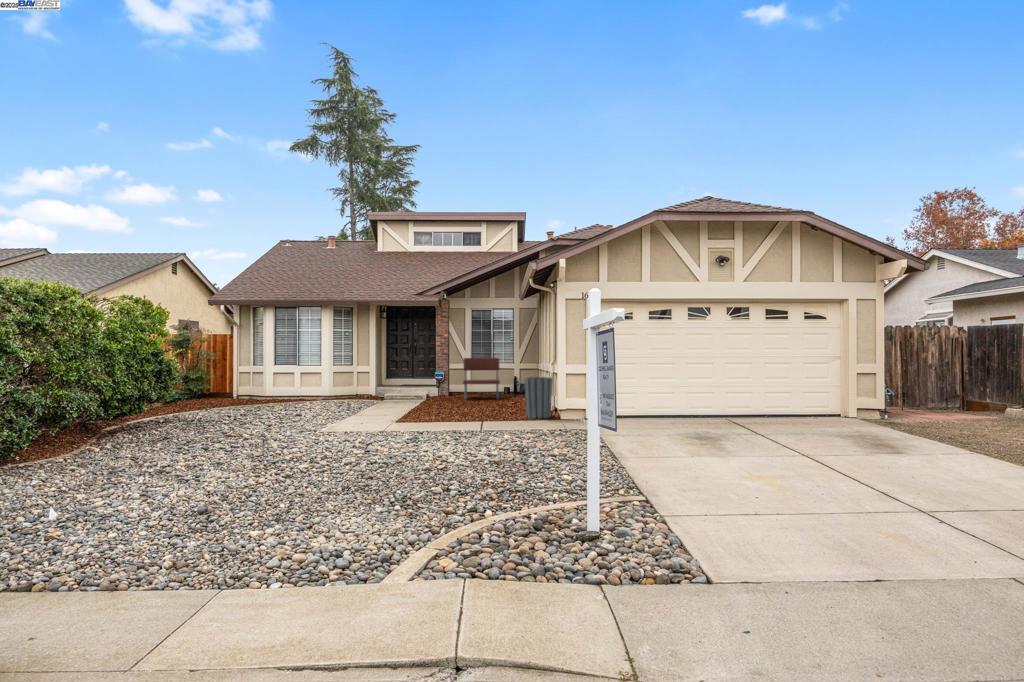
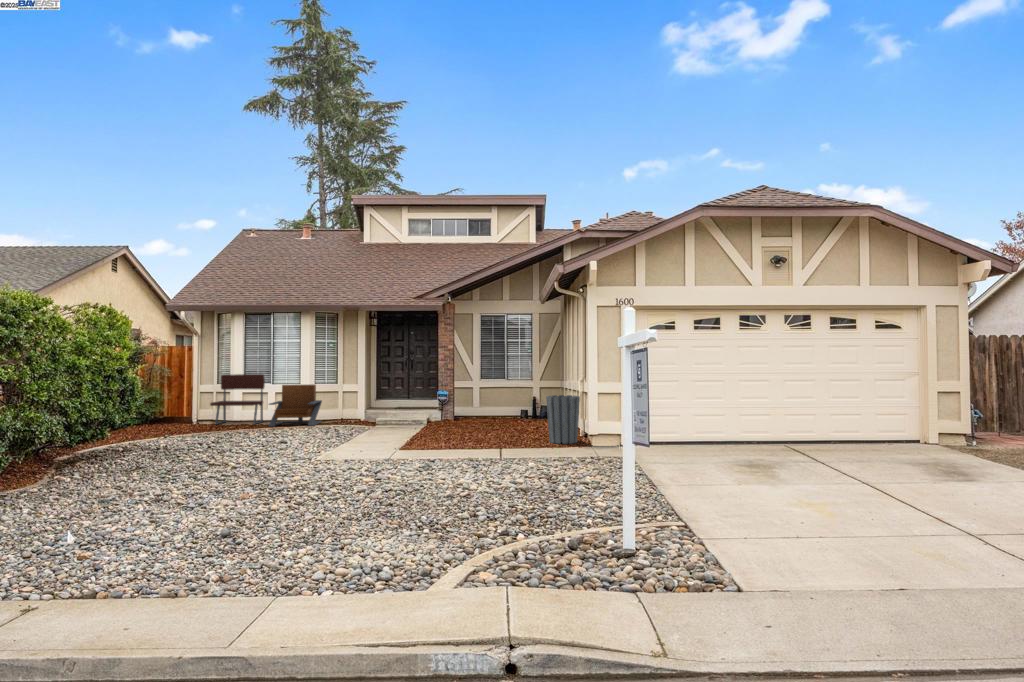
bench: present [463,358,500,400] -> present [210,374,265,424]
lounge chair: none [293,368,339,403] -> present [269,385,322,427]

